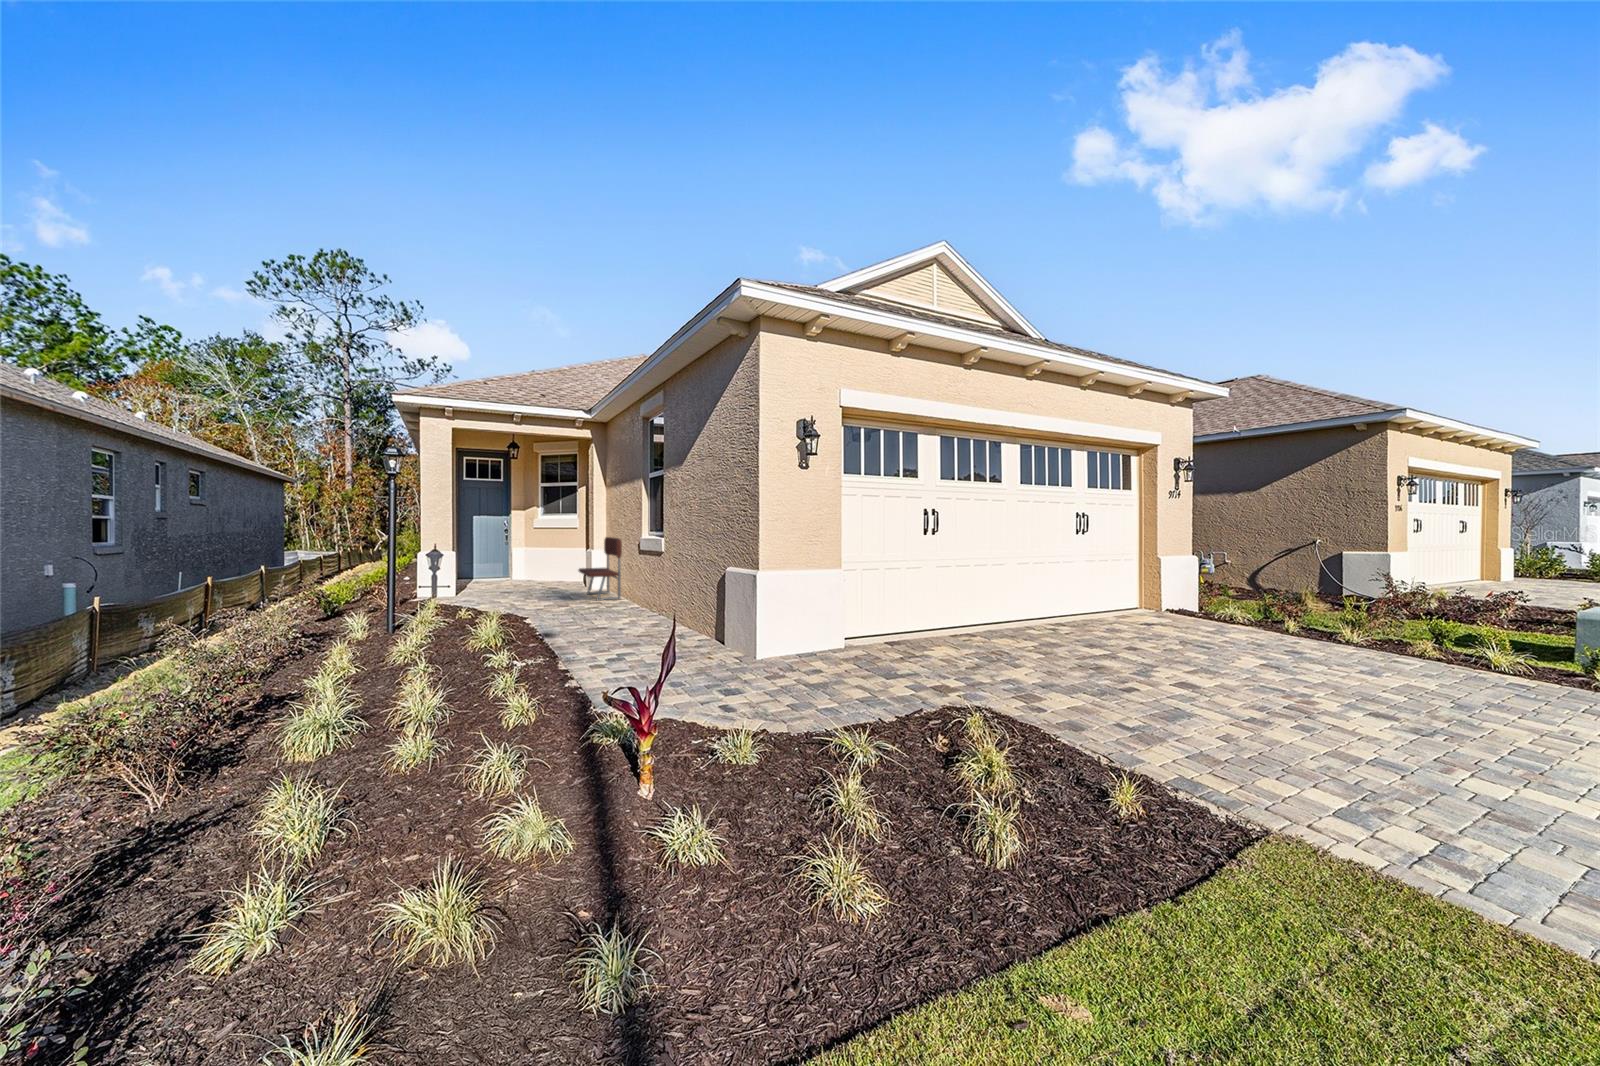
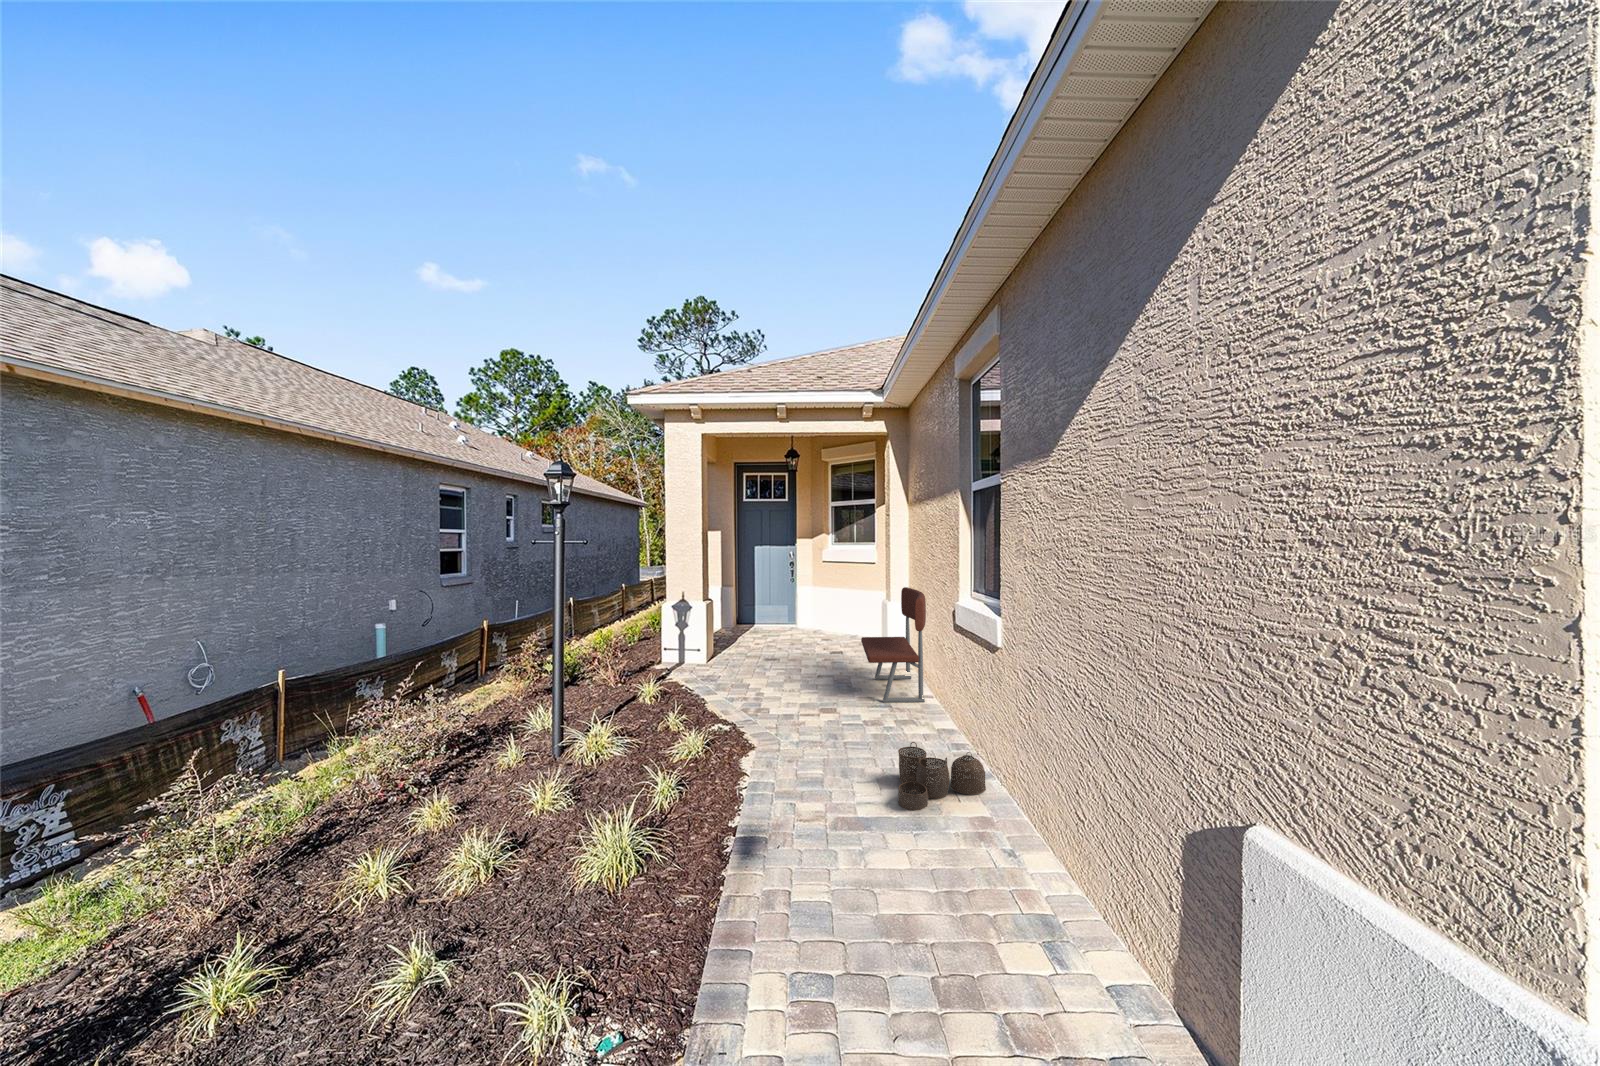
woven basket: none [617,599,658,621] -> present [898,742,986,810]

